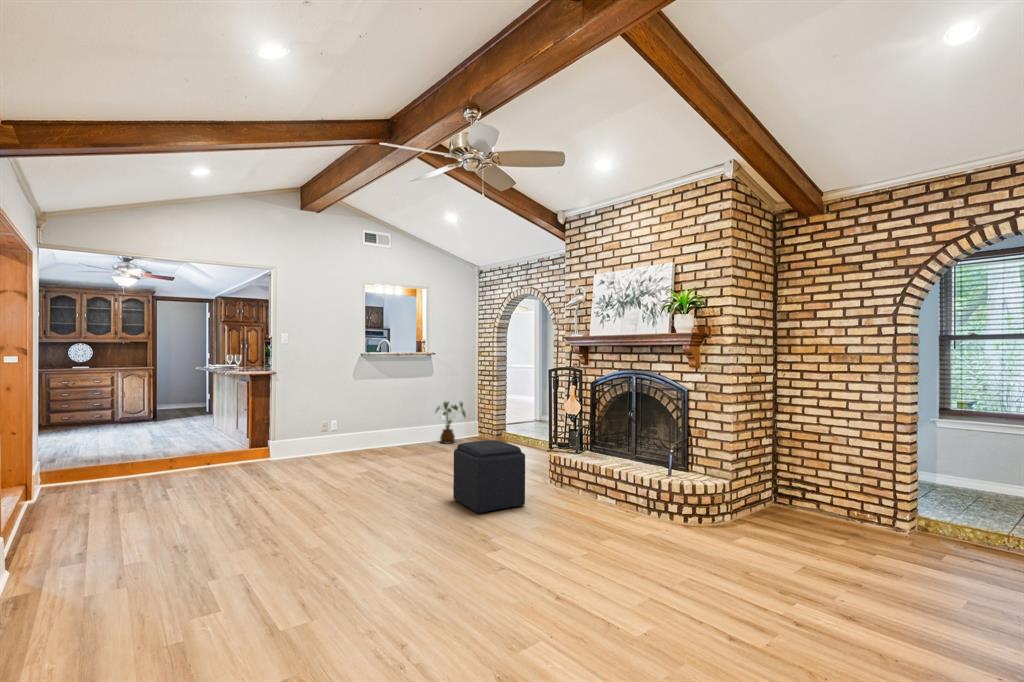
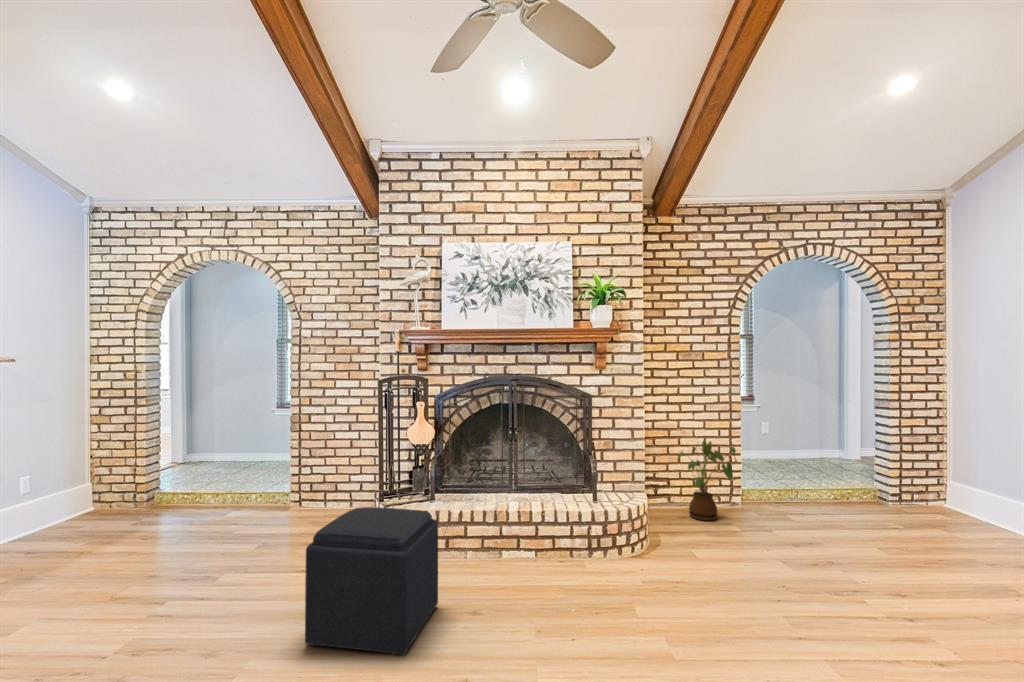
house plant: present [436,402,466,444] -> present [677,441,737,521]

